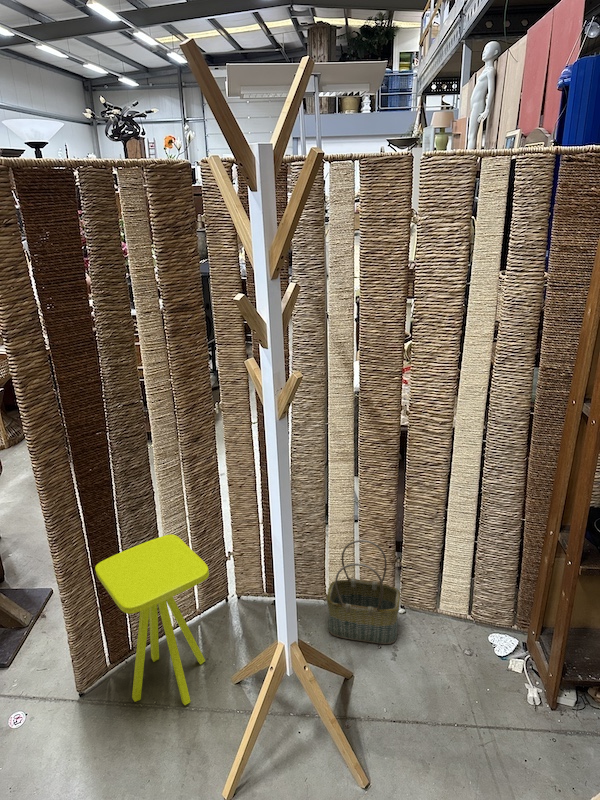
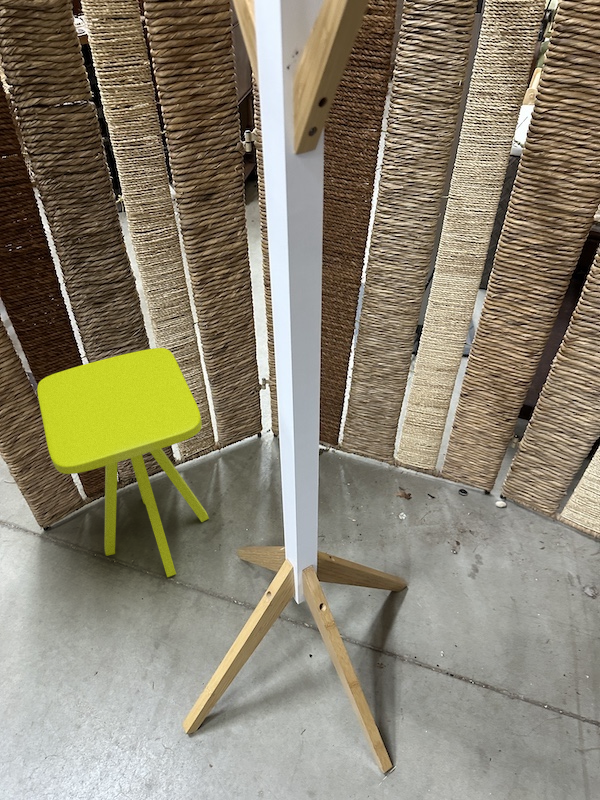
basket: present [326,540,400,644] -> none [387,402,506,552]

